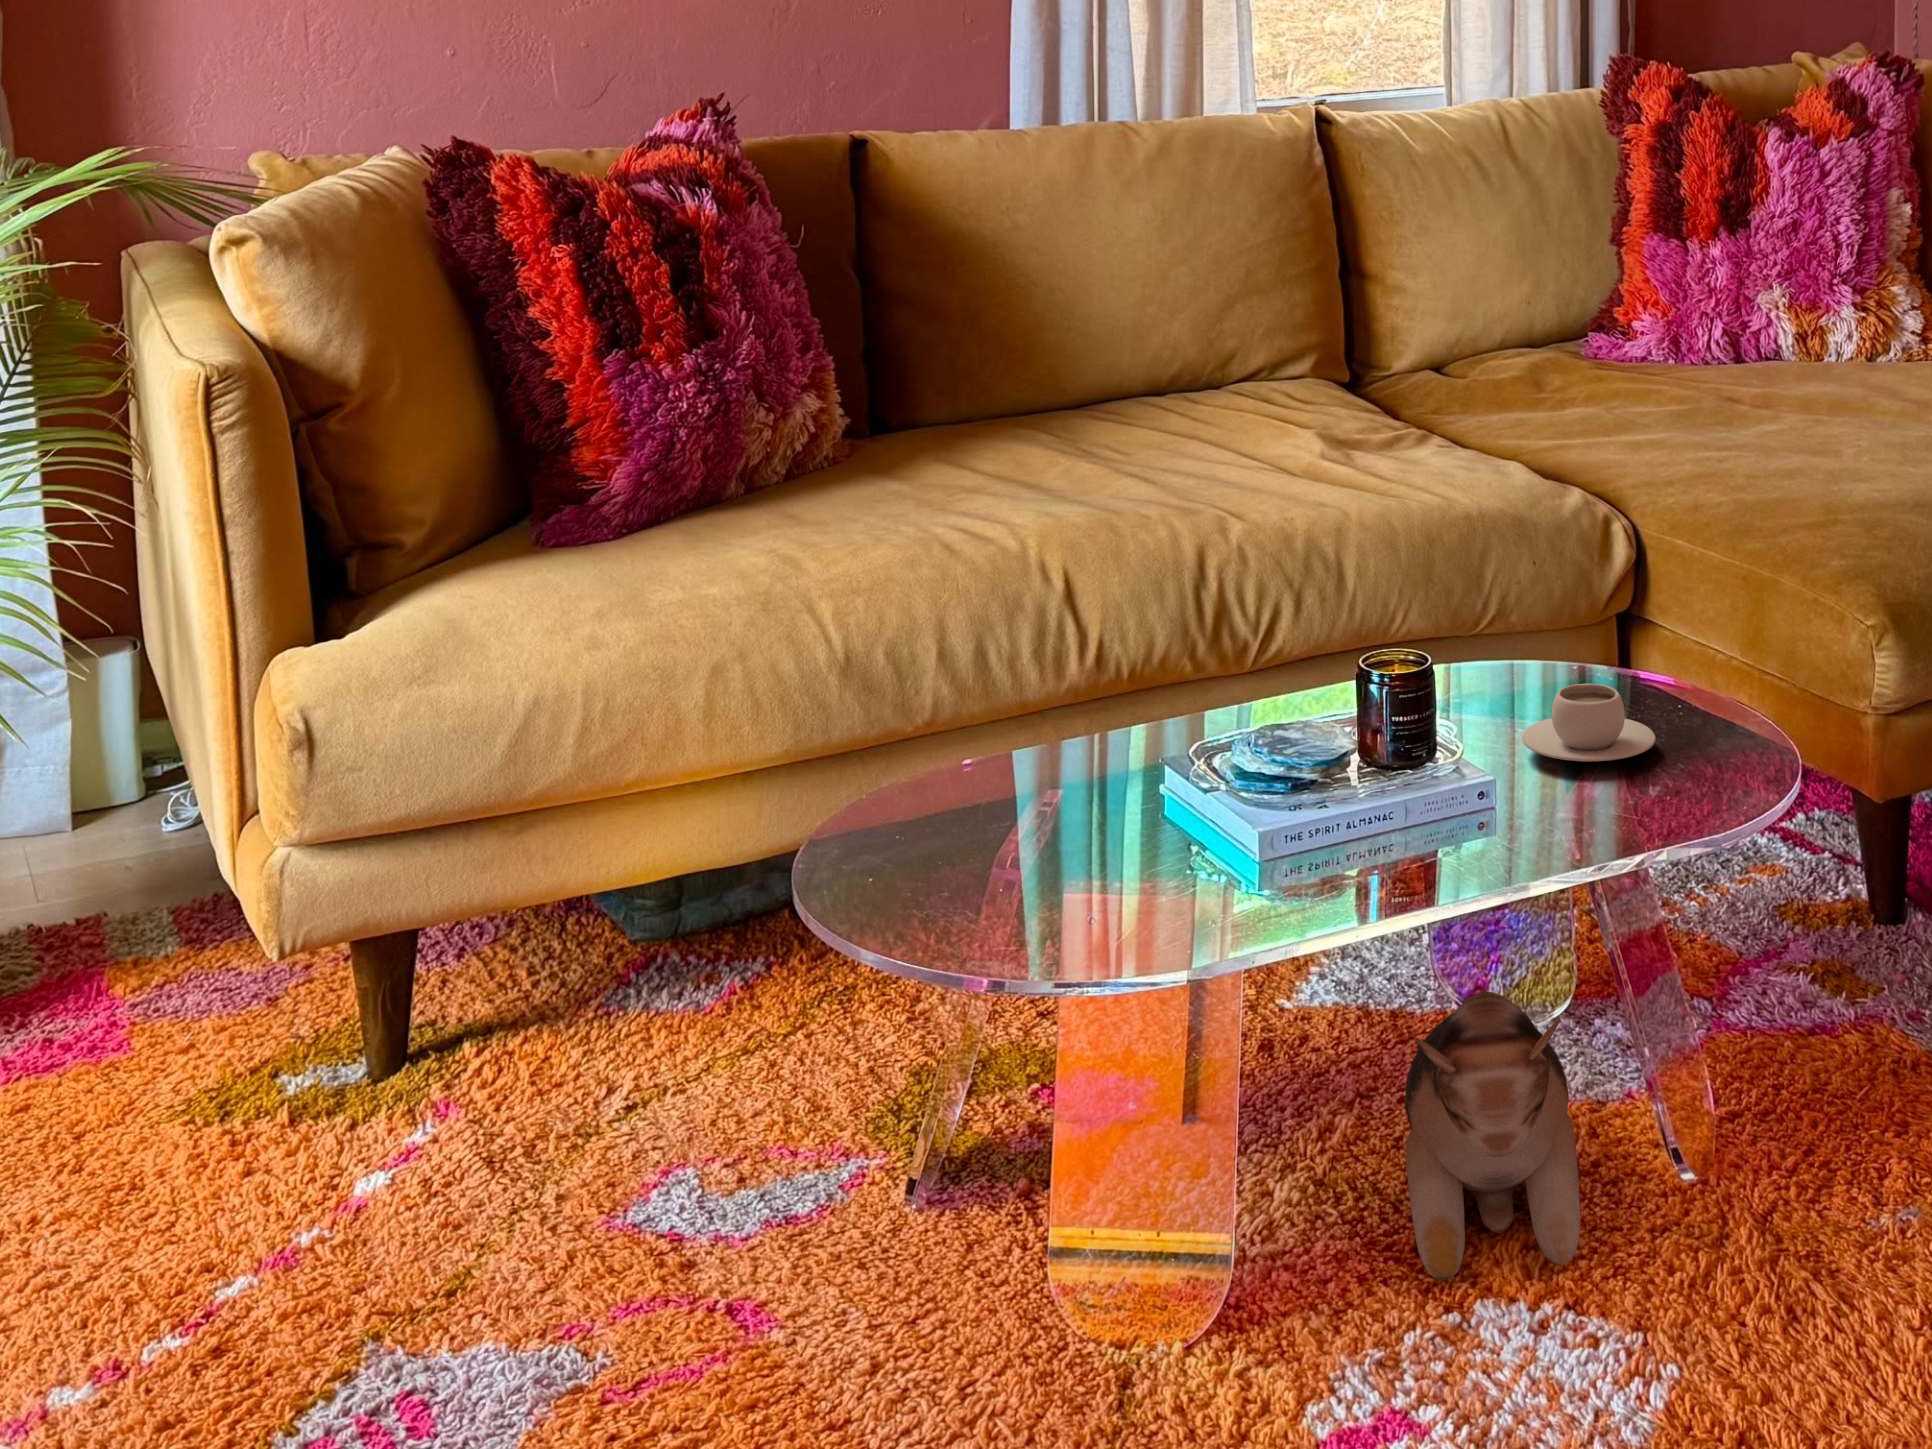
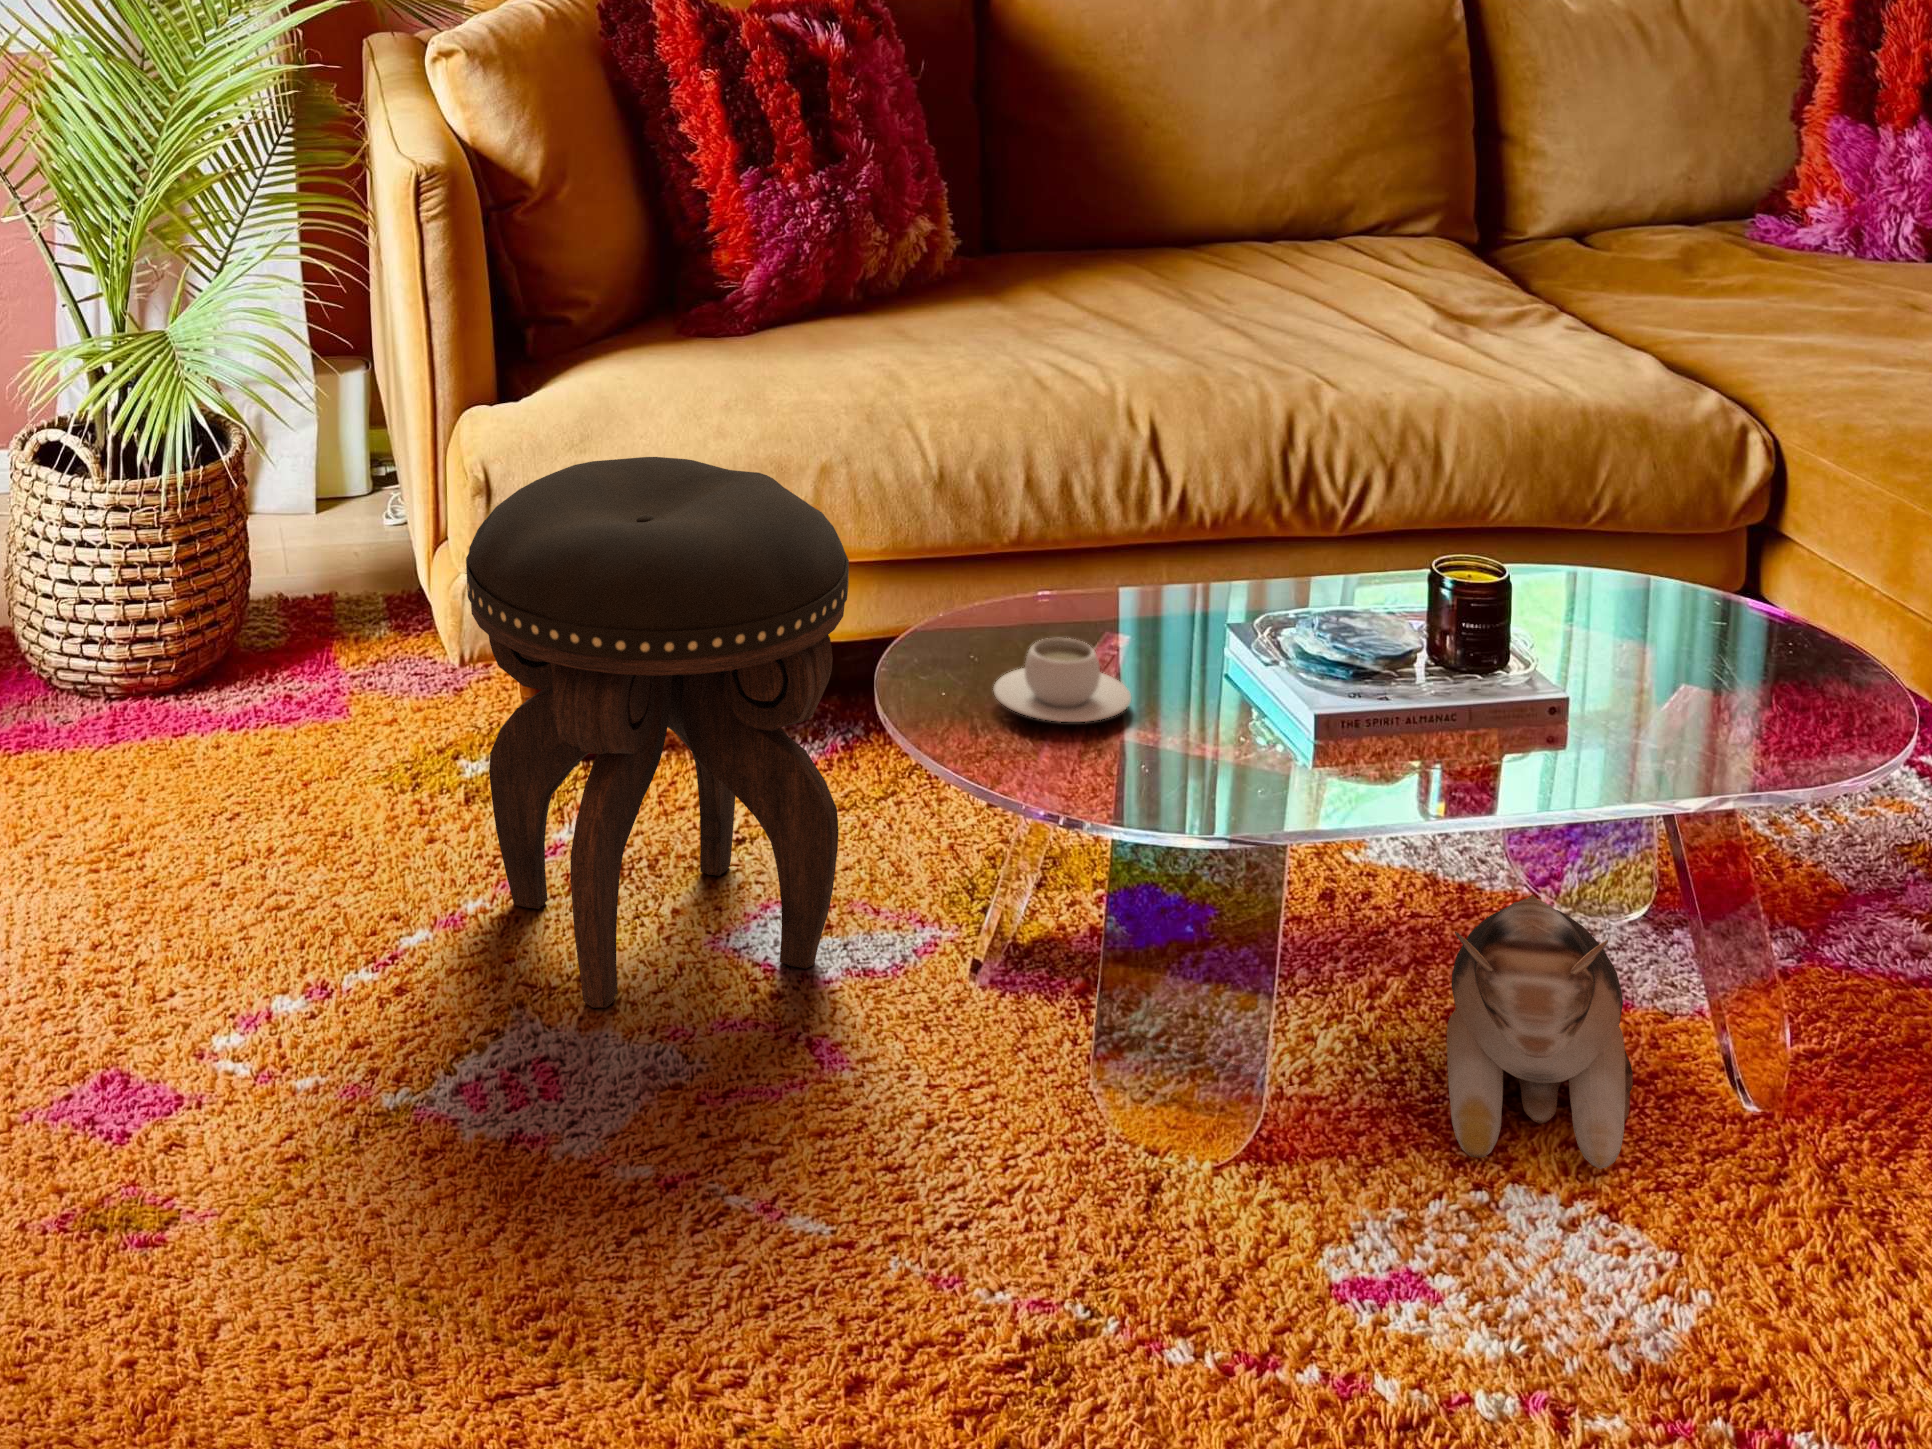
footstool: none [289,666,749,1324] -> present [466,457,849,1008]
teacup: present [1522,684,1656,762] -> present [994,638,1131,722]

